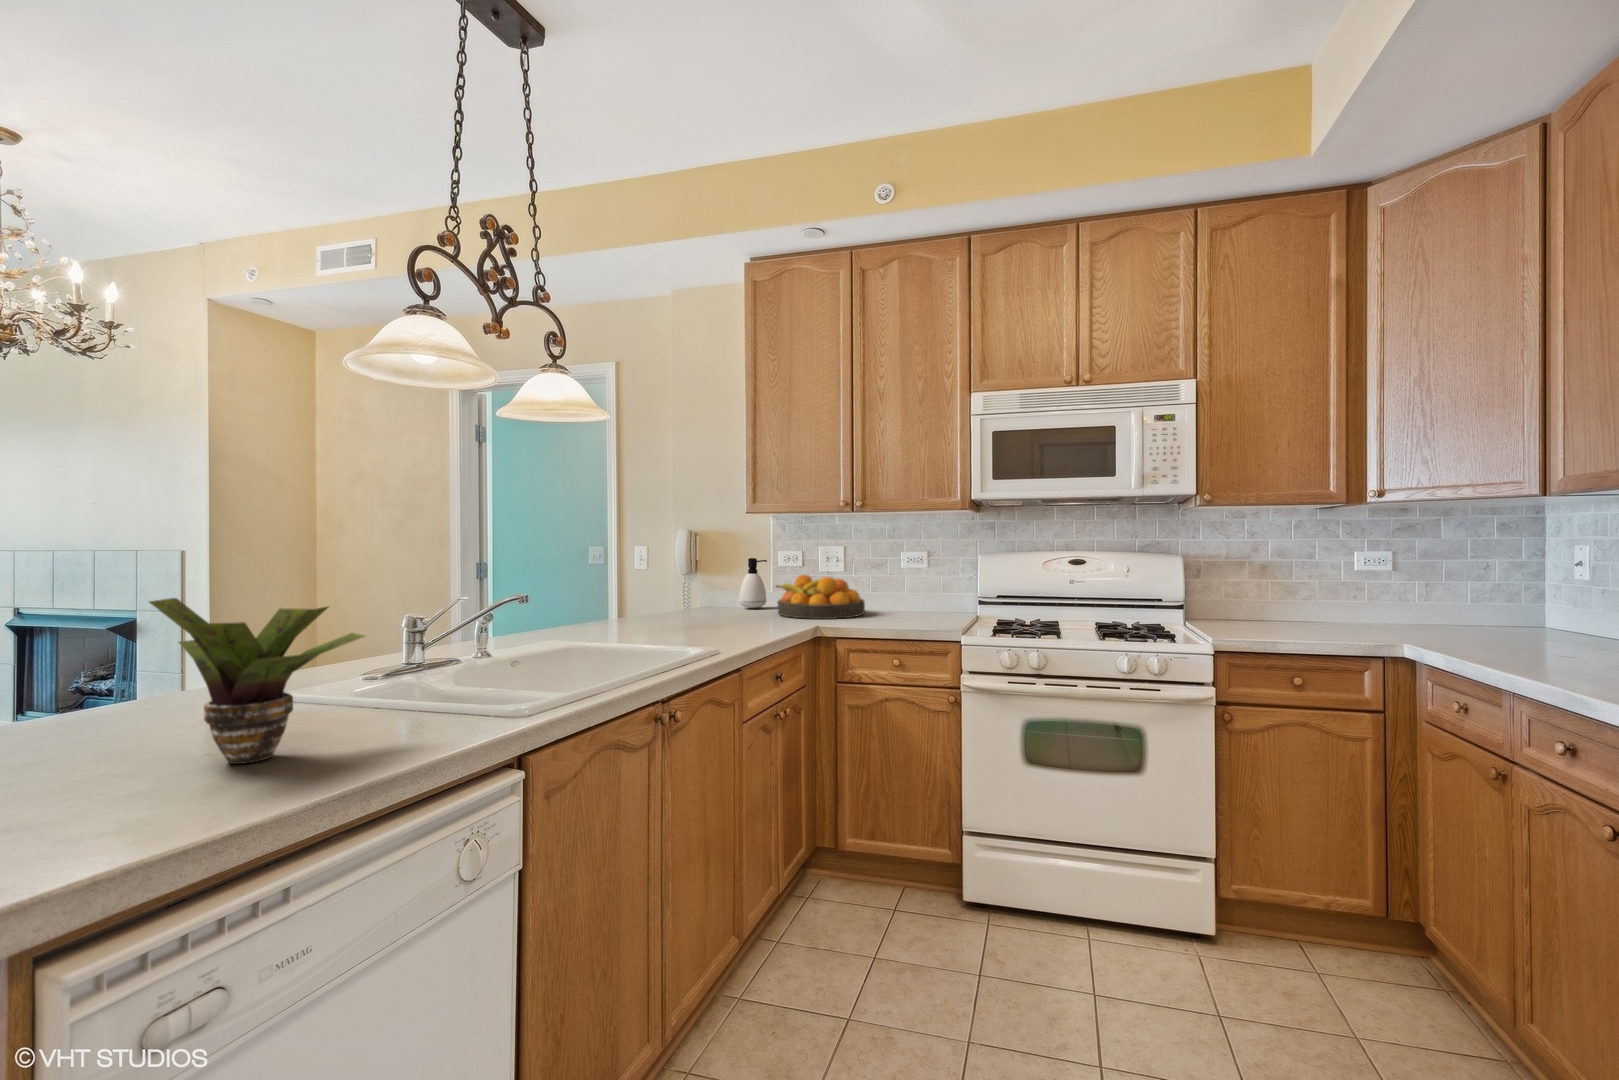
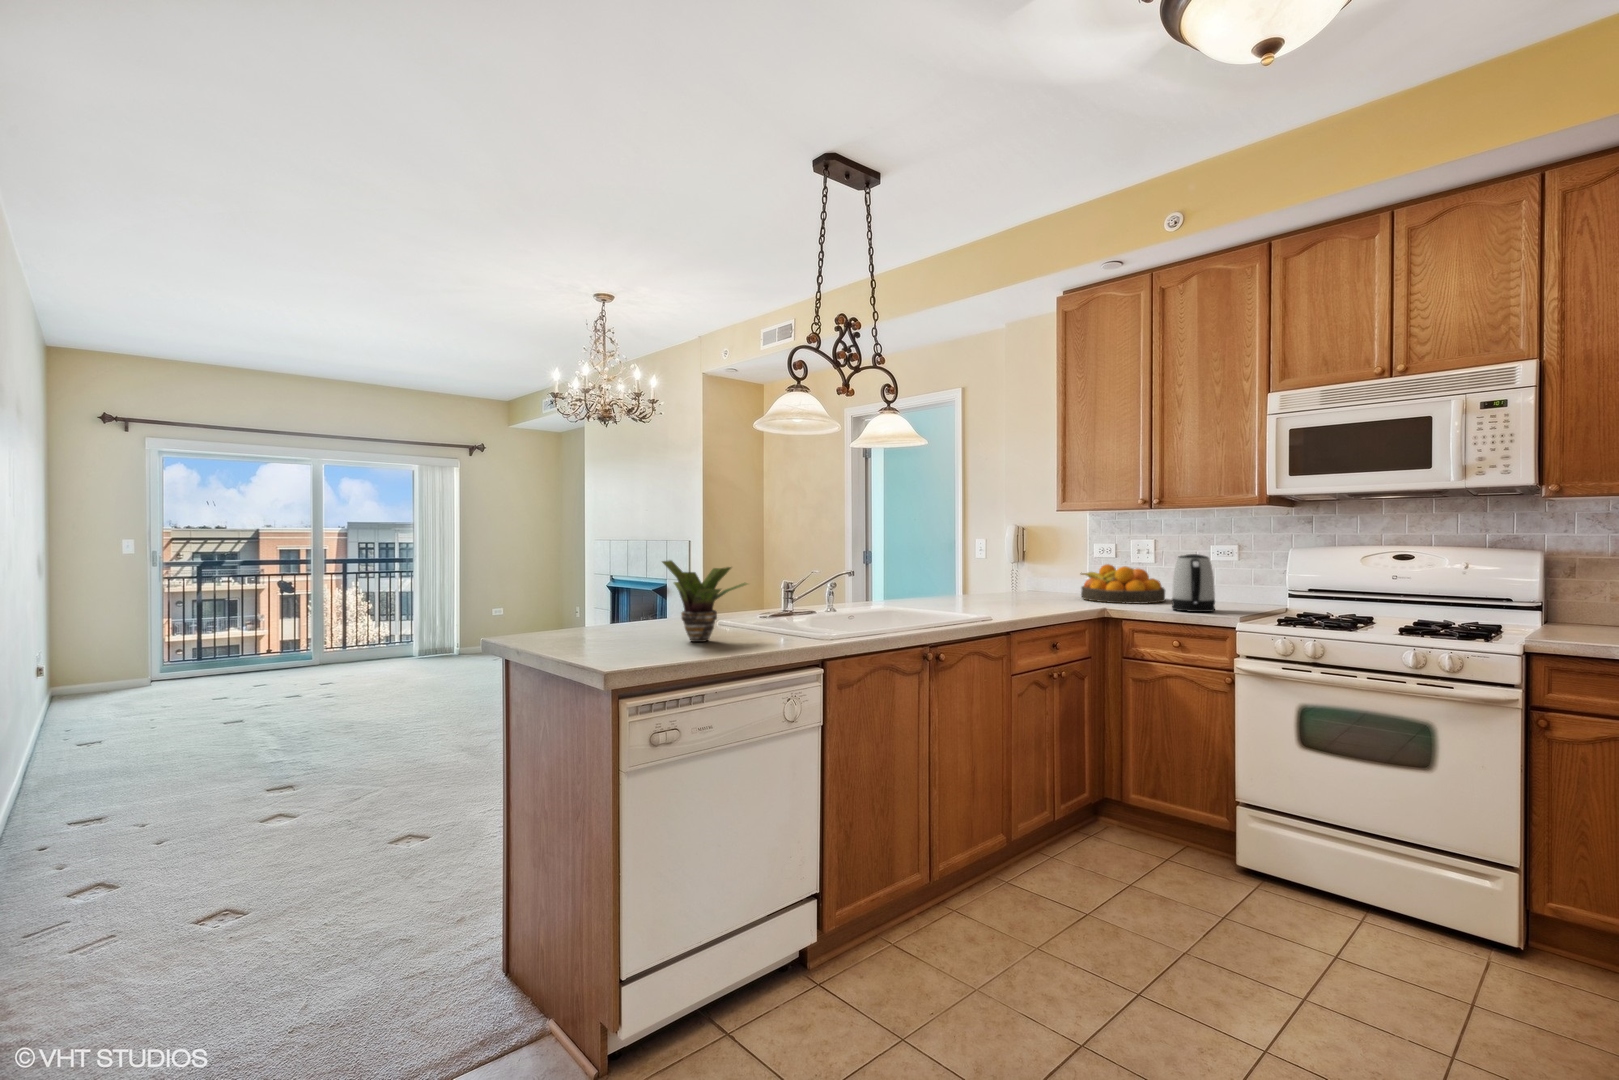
soap dispenser: present [739,558,767,608] -> none [1055,549,1081,593]
kettle: none [887,562,929,625] -> present [1172,554,1215,612]

